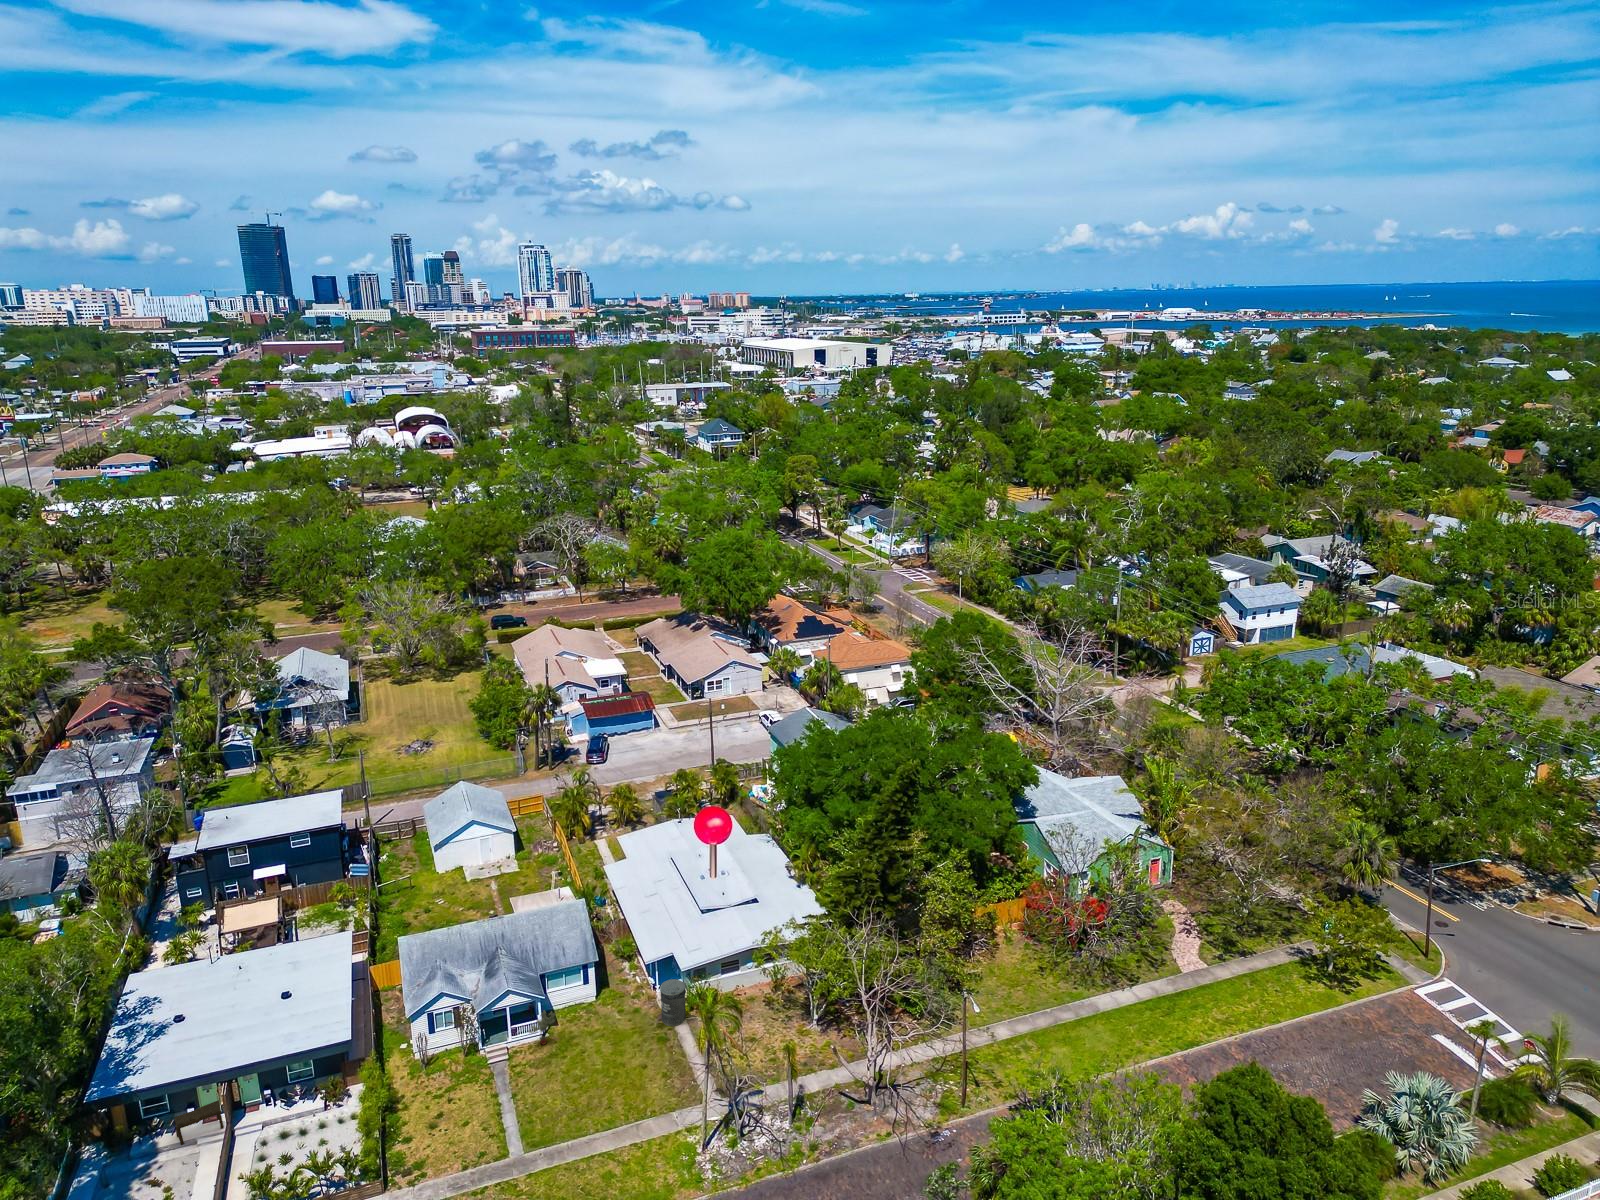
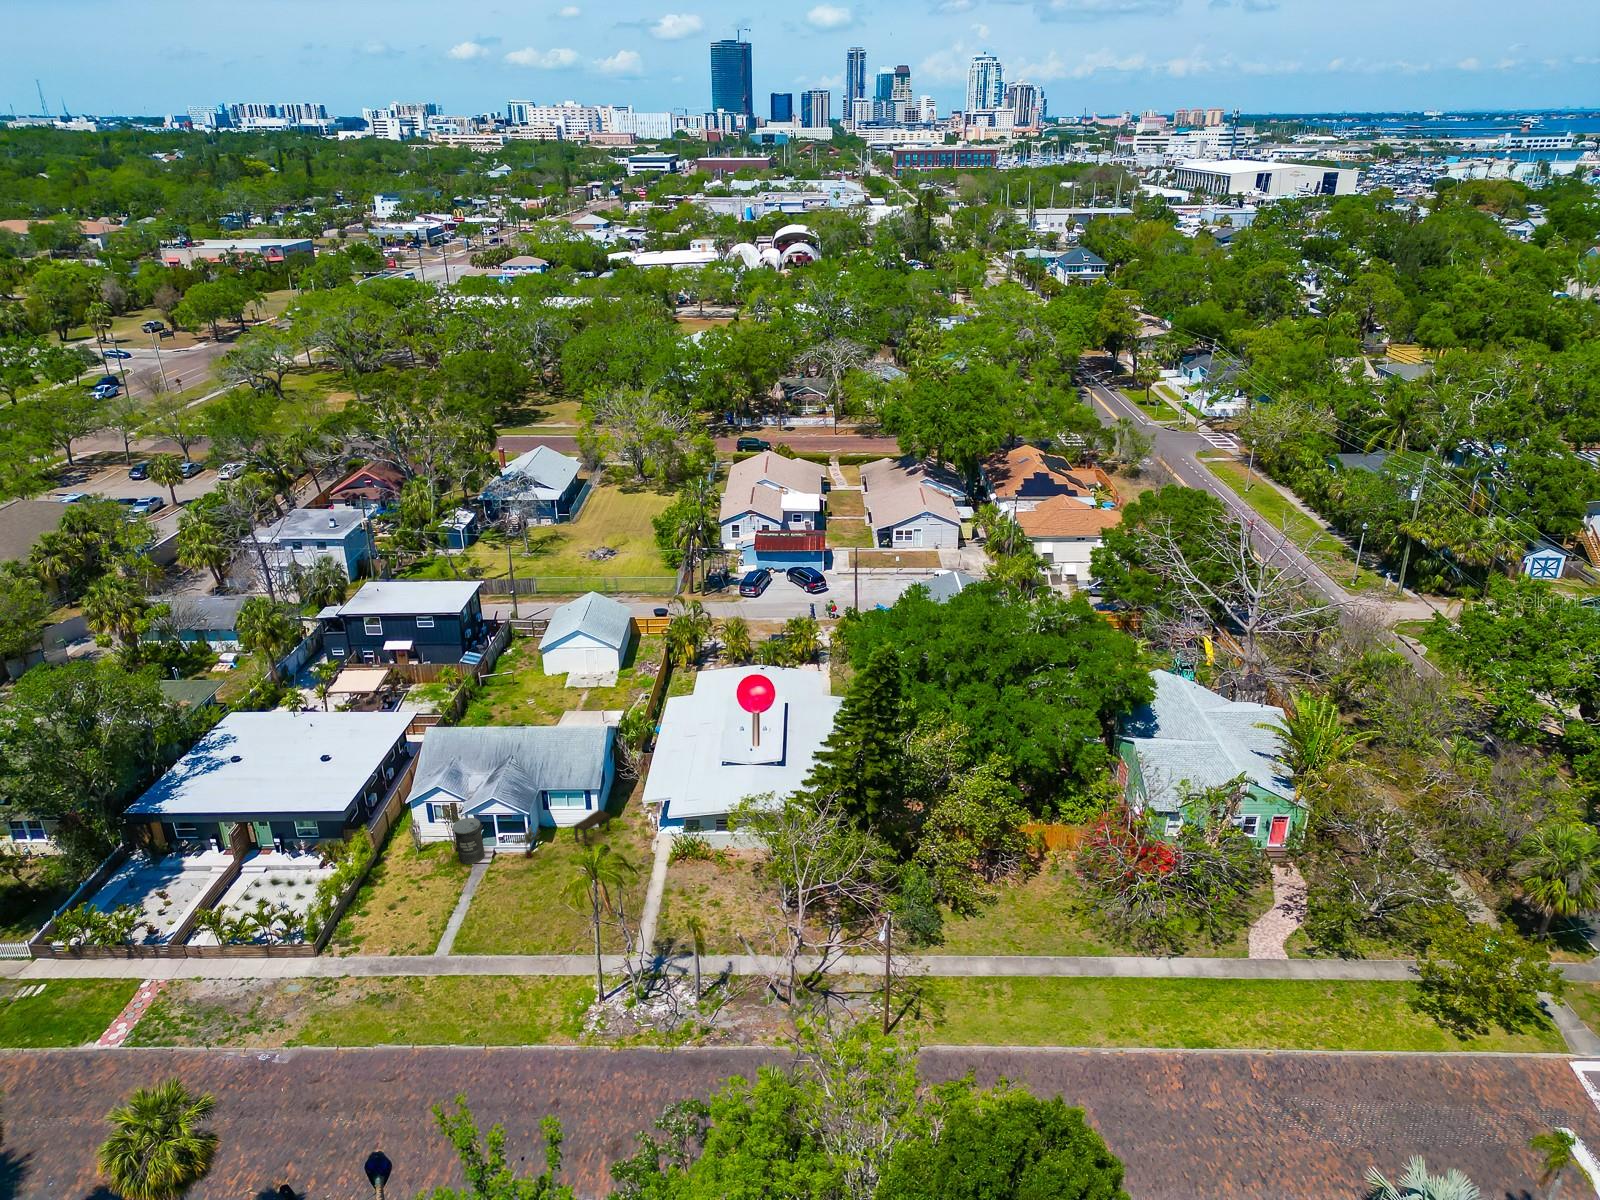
trash can: present [660,979,686,1026] -> present [453,818,485,864]
bench: present [175,1100,224,1145] -> present [574,810,610,845]

